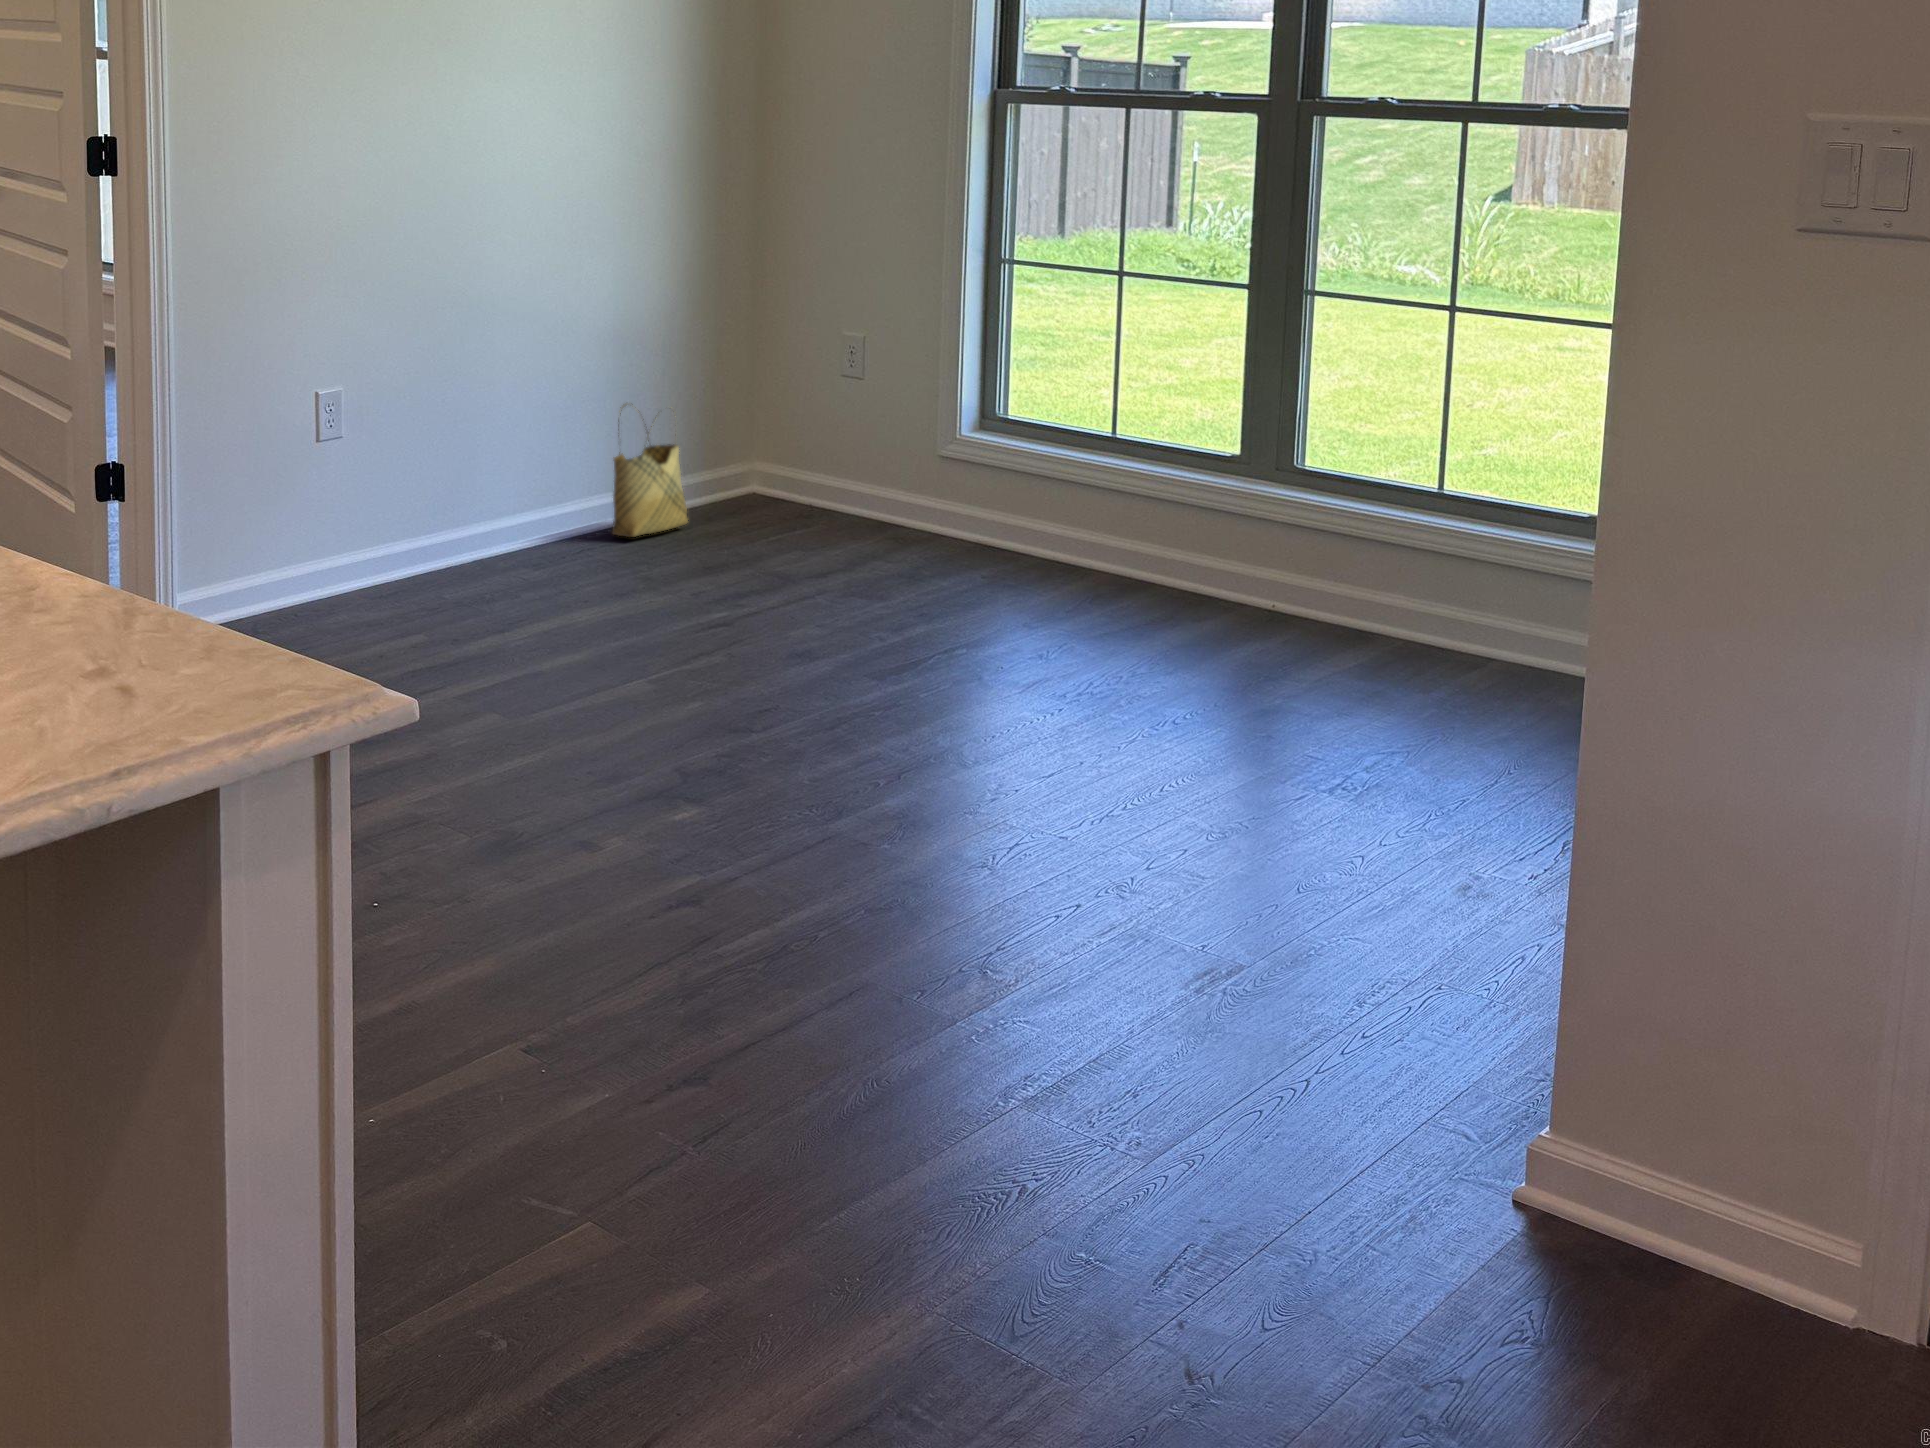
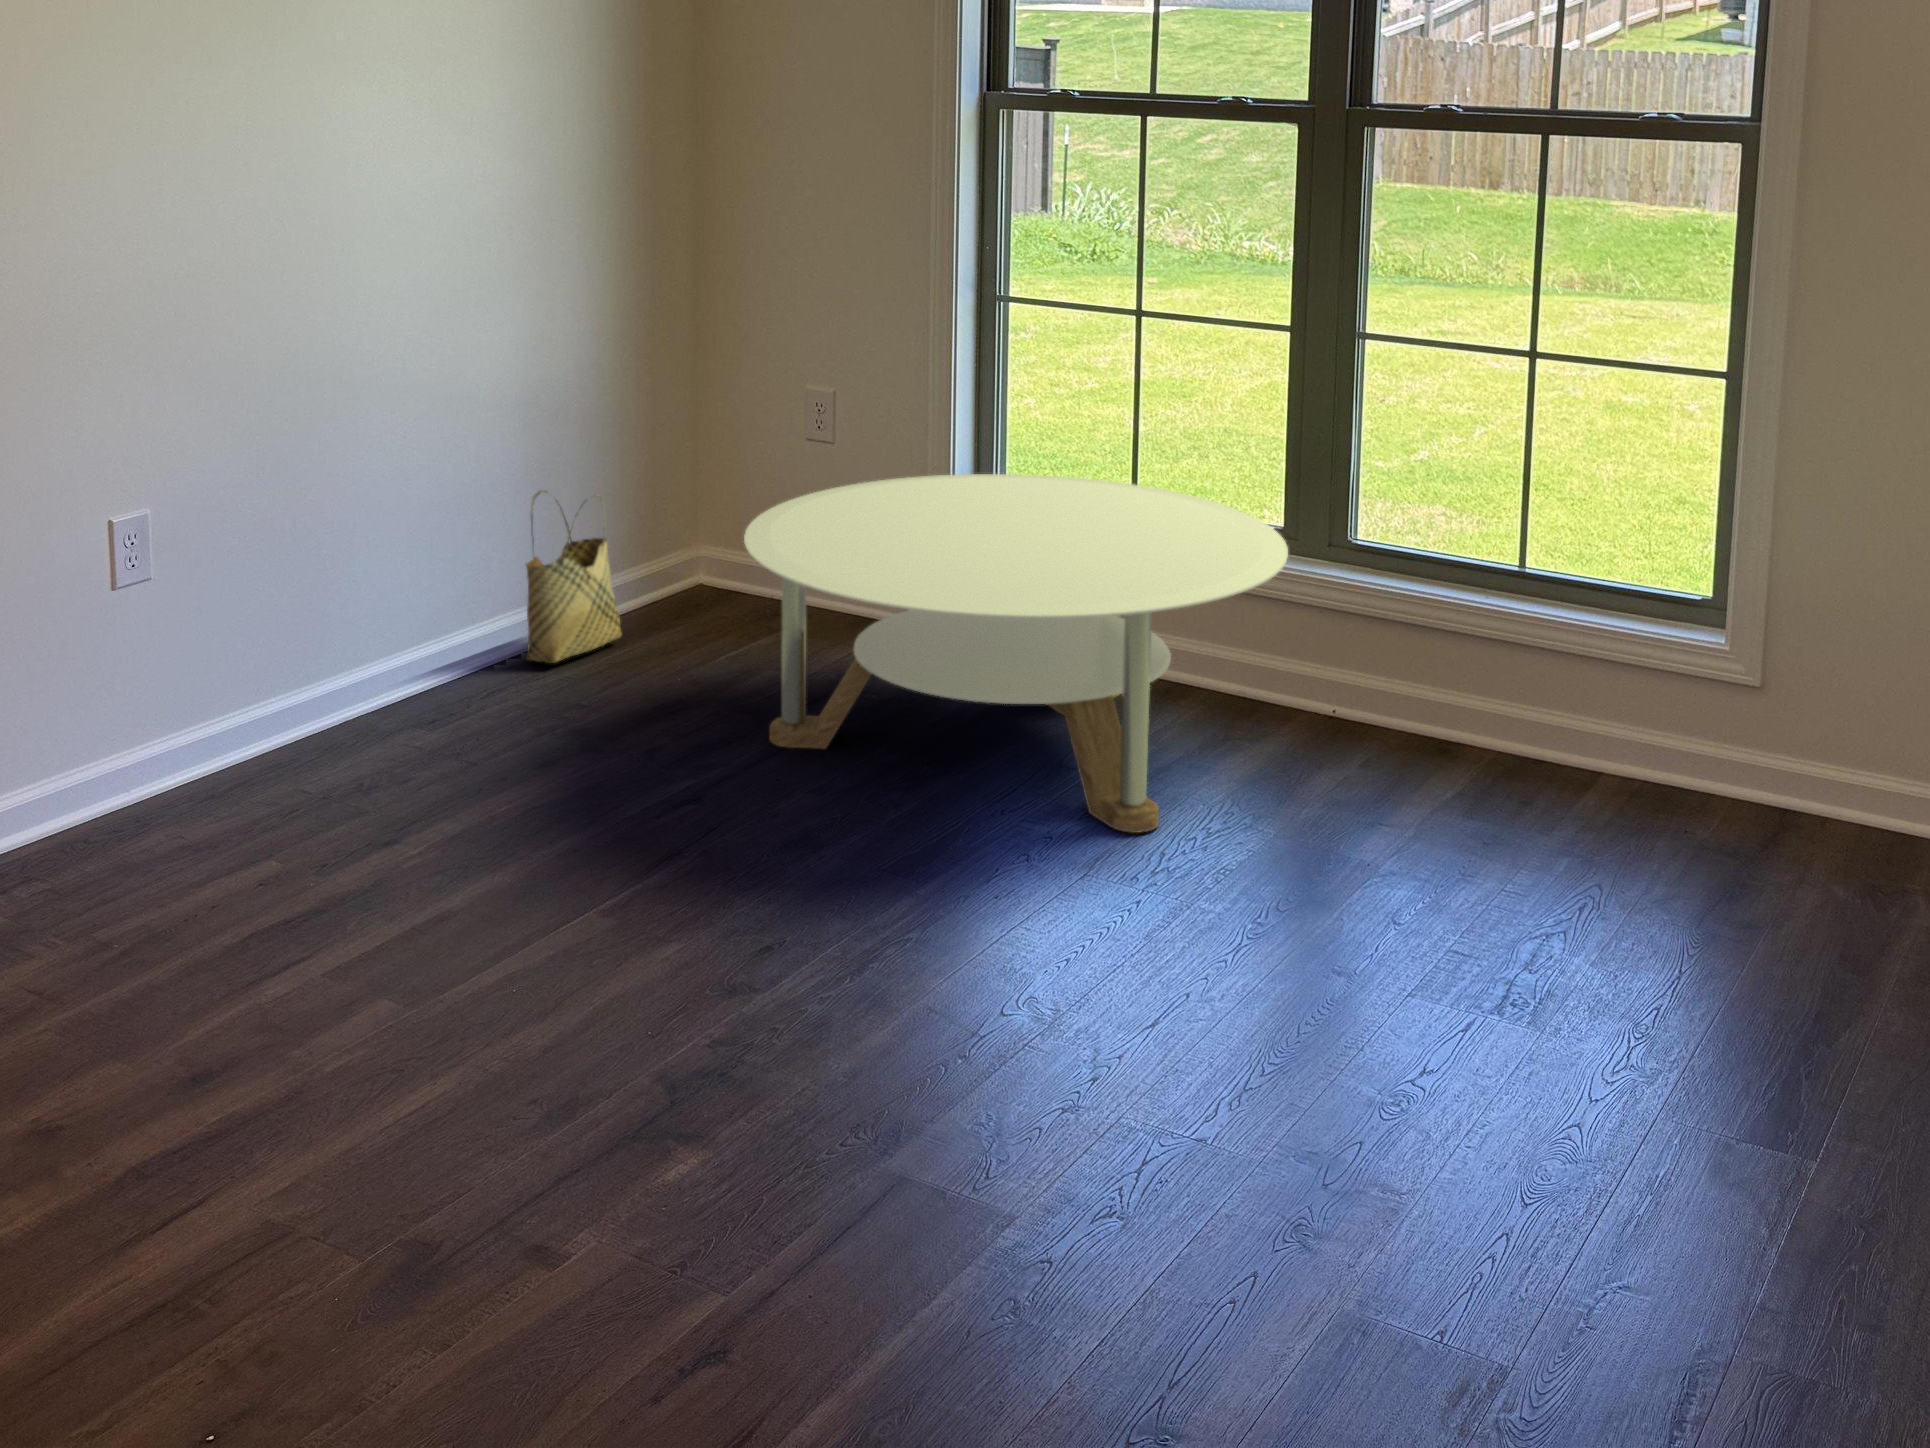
round table: none [777,402,1223,671] -> present [744,474,1288,833]

